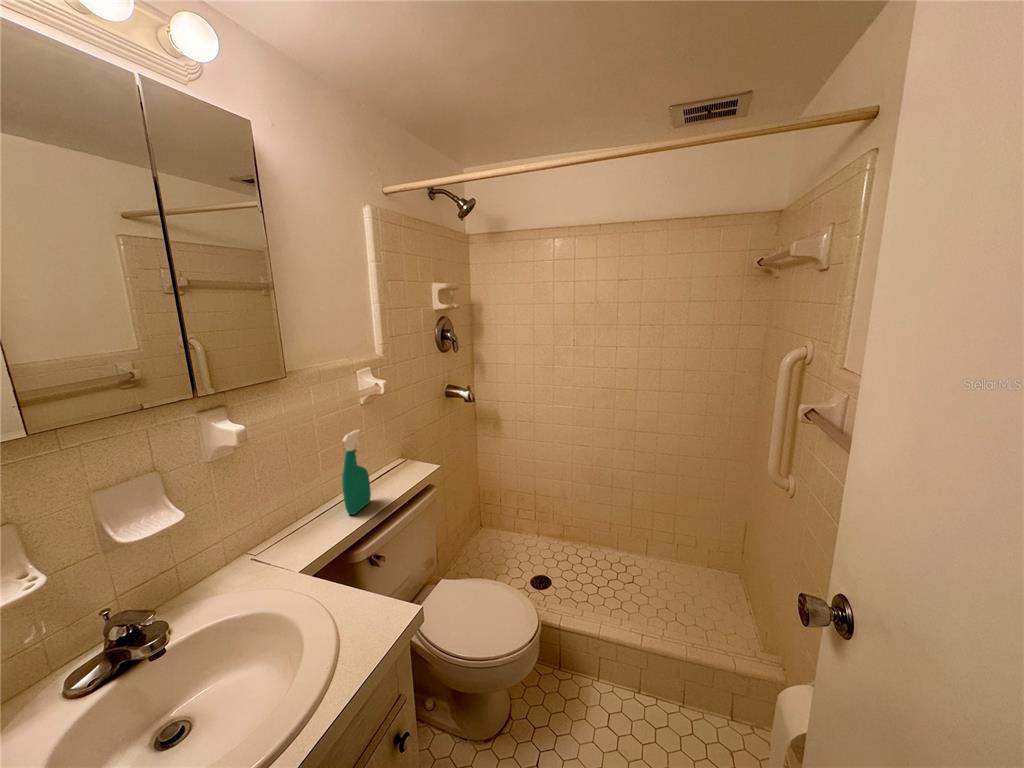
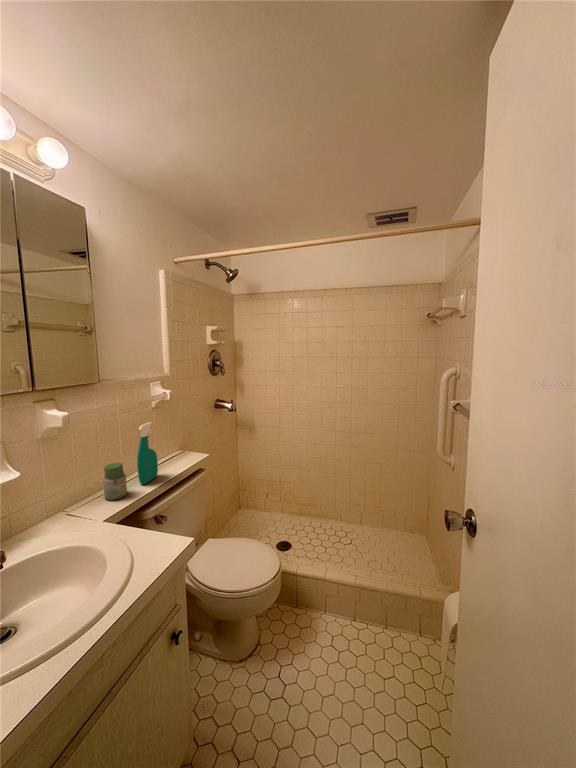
jar: none [298,488,331,539] -> present [103,463,127,500]

